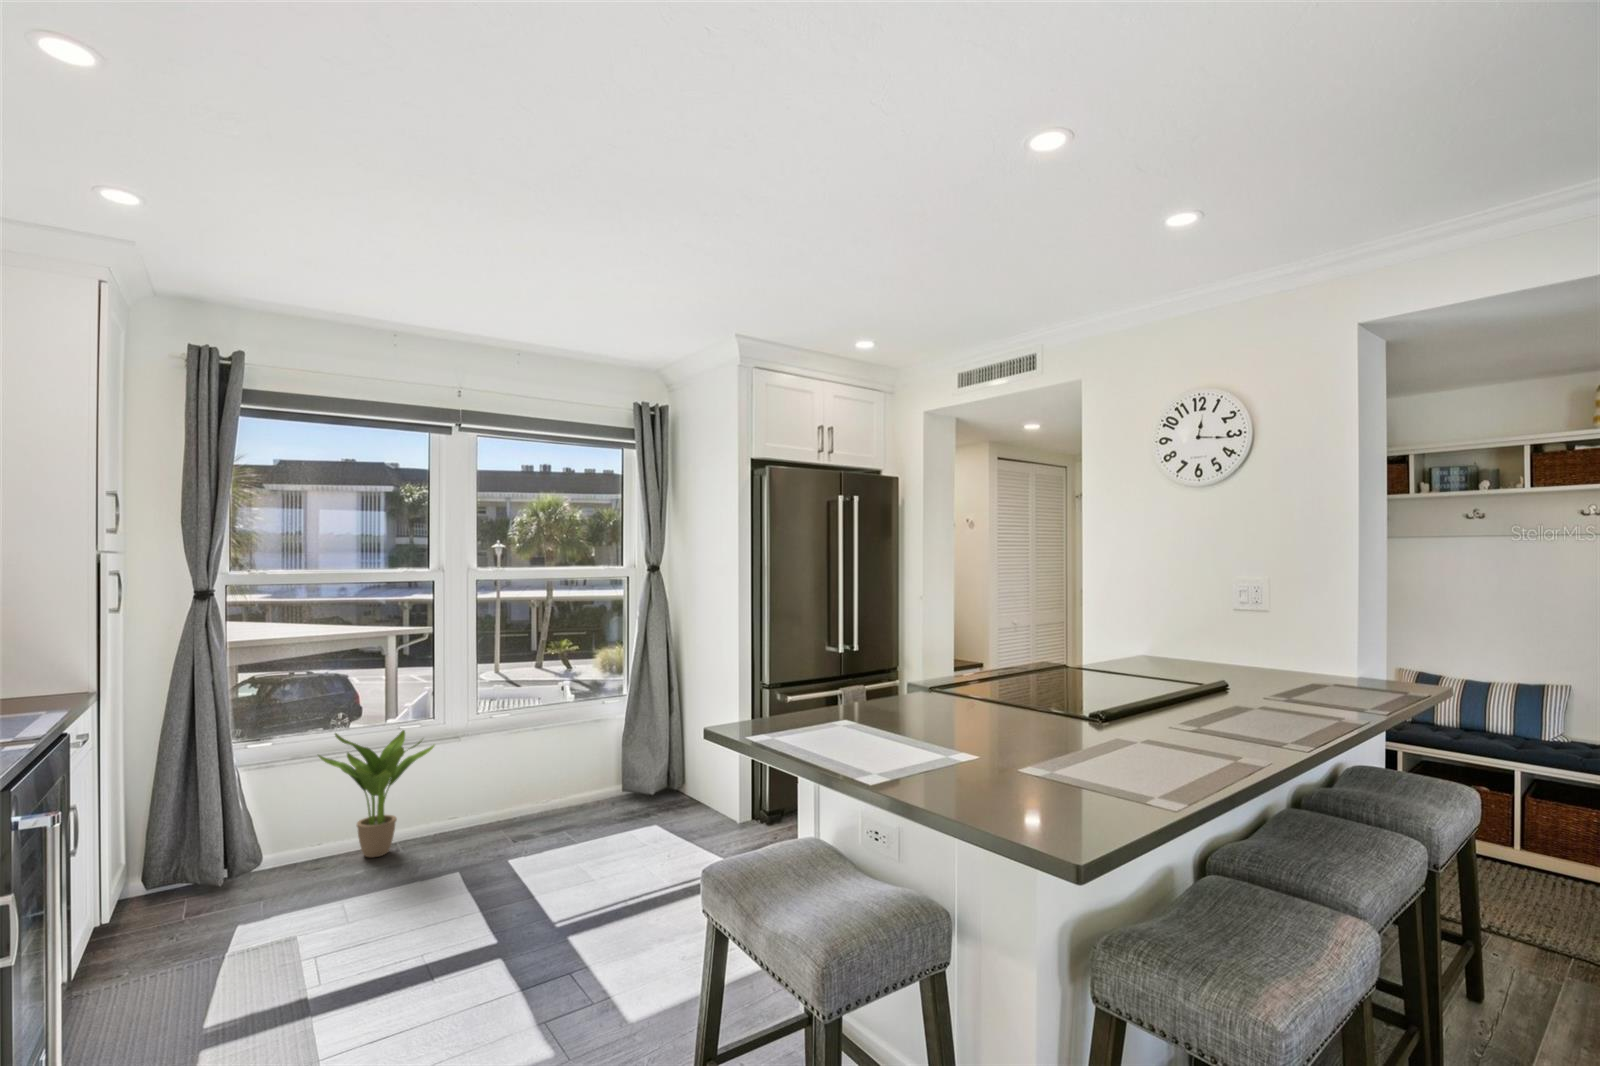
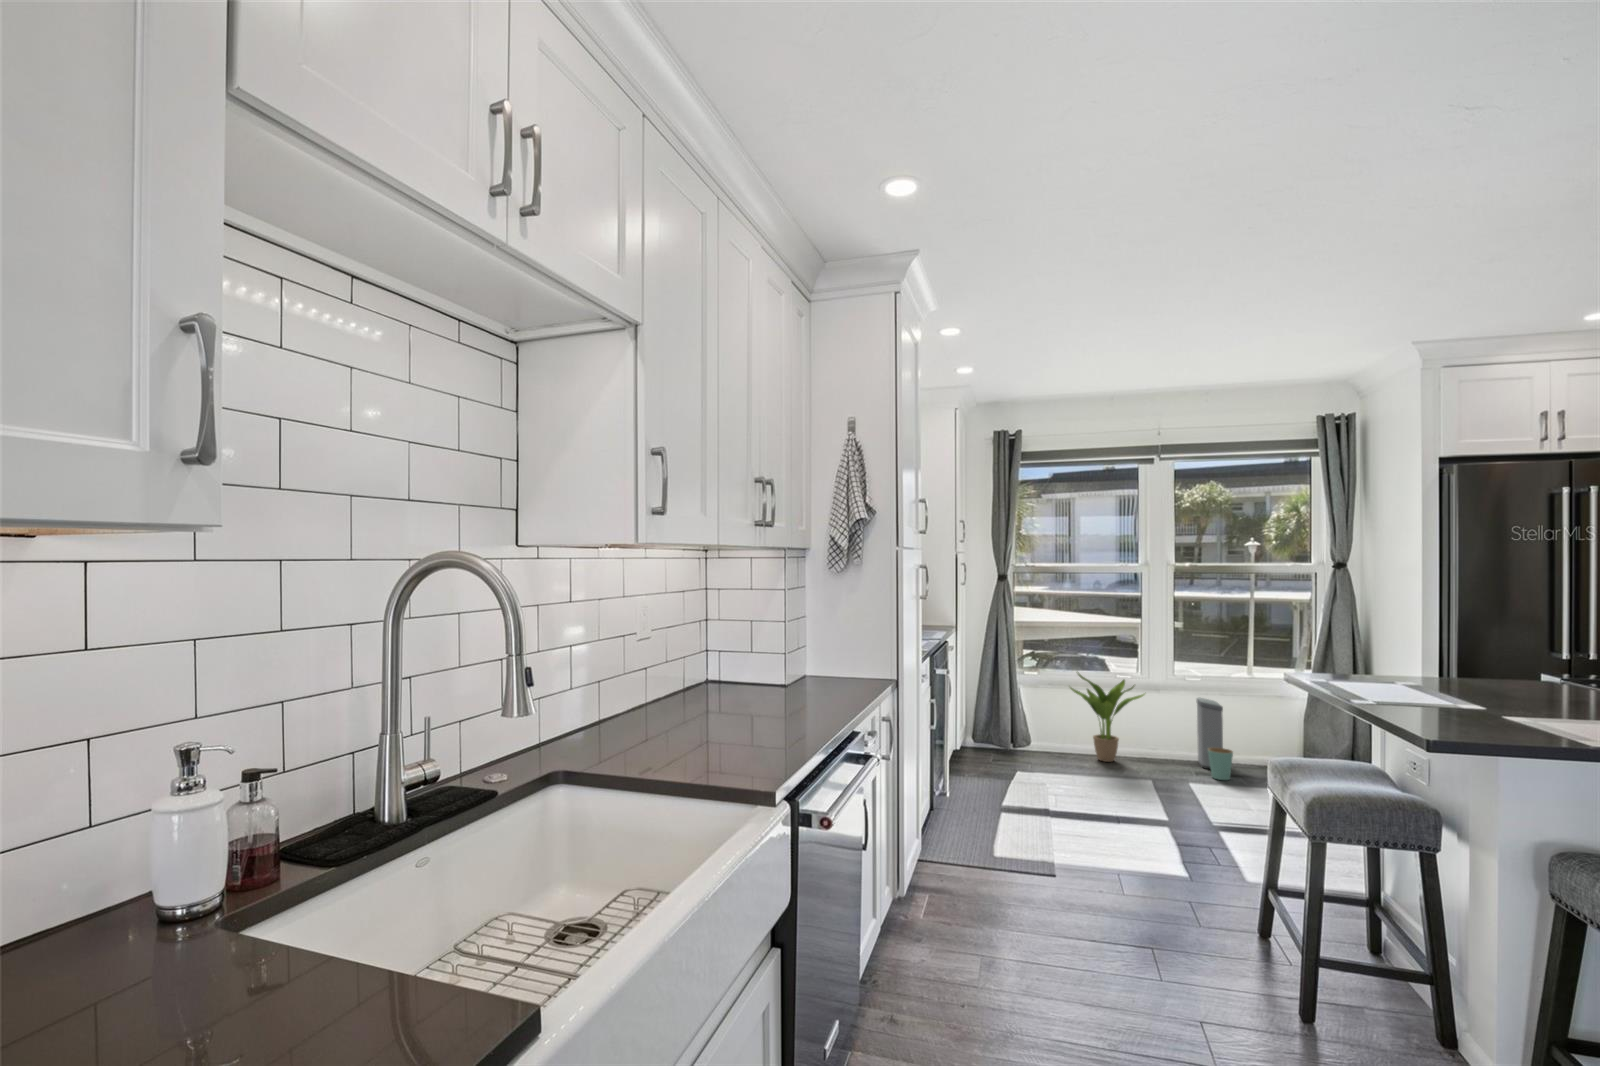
trash can: none [498,737,547,842] -> present [1197,698,1233,780]

